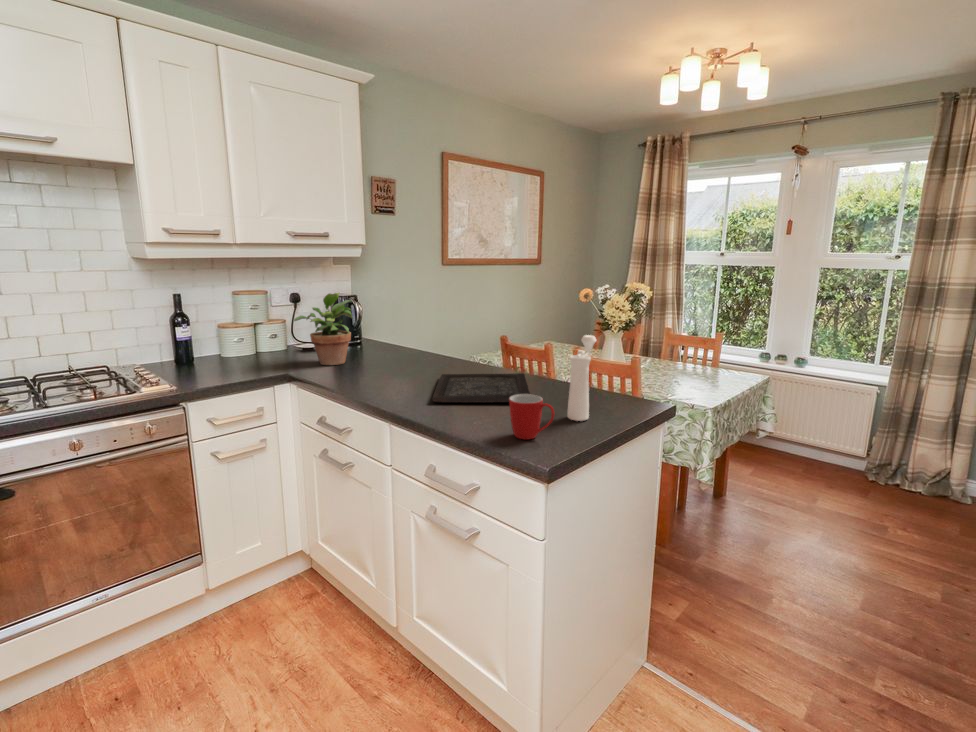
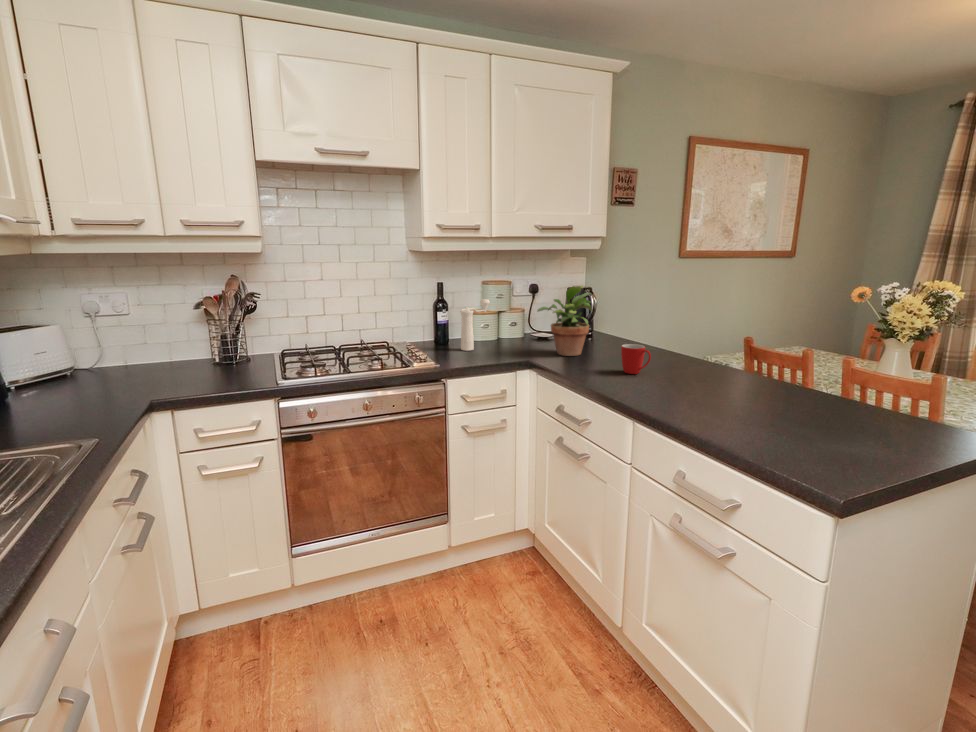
pepper mill: present [568,335,596,421] -> present [460,299,490,351]
tray: present [432,373,530,403] -> none [682,375,802,416]
mug: present [509,394,554,439] -> present [621,344,651,374]

